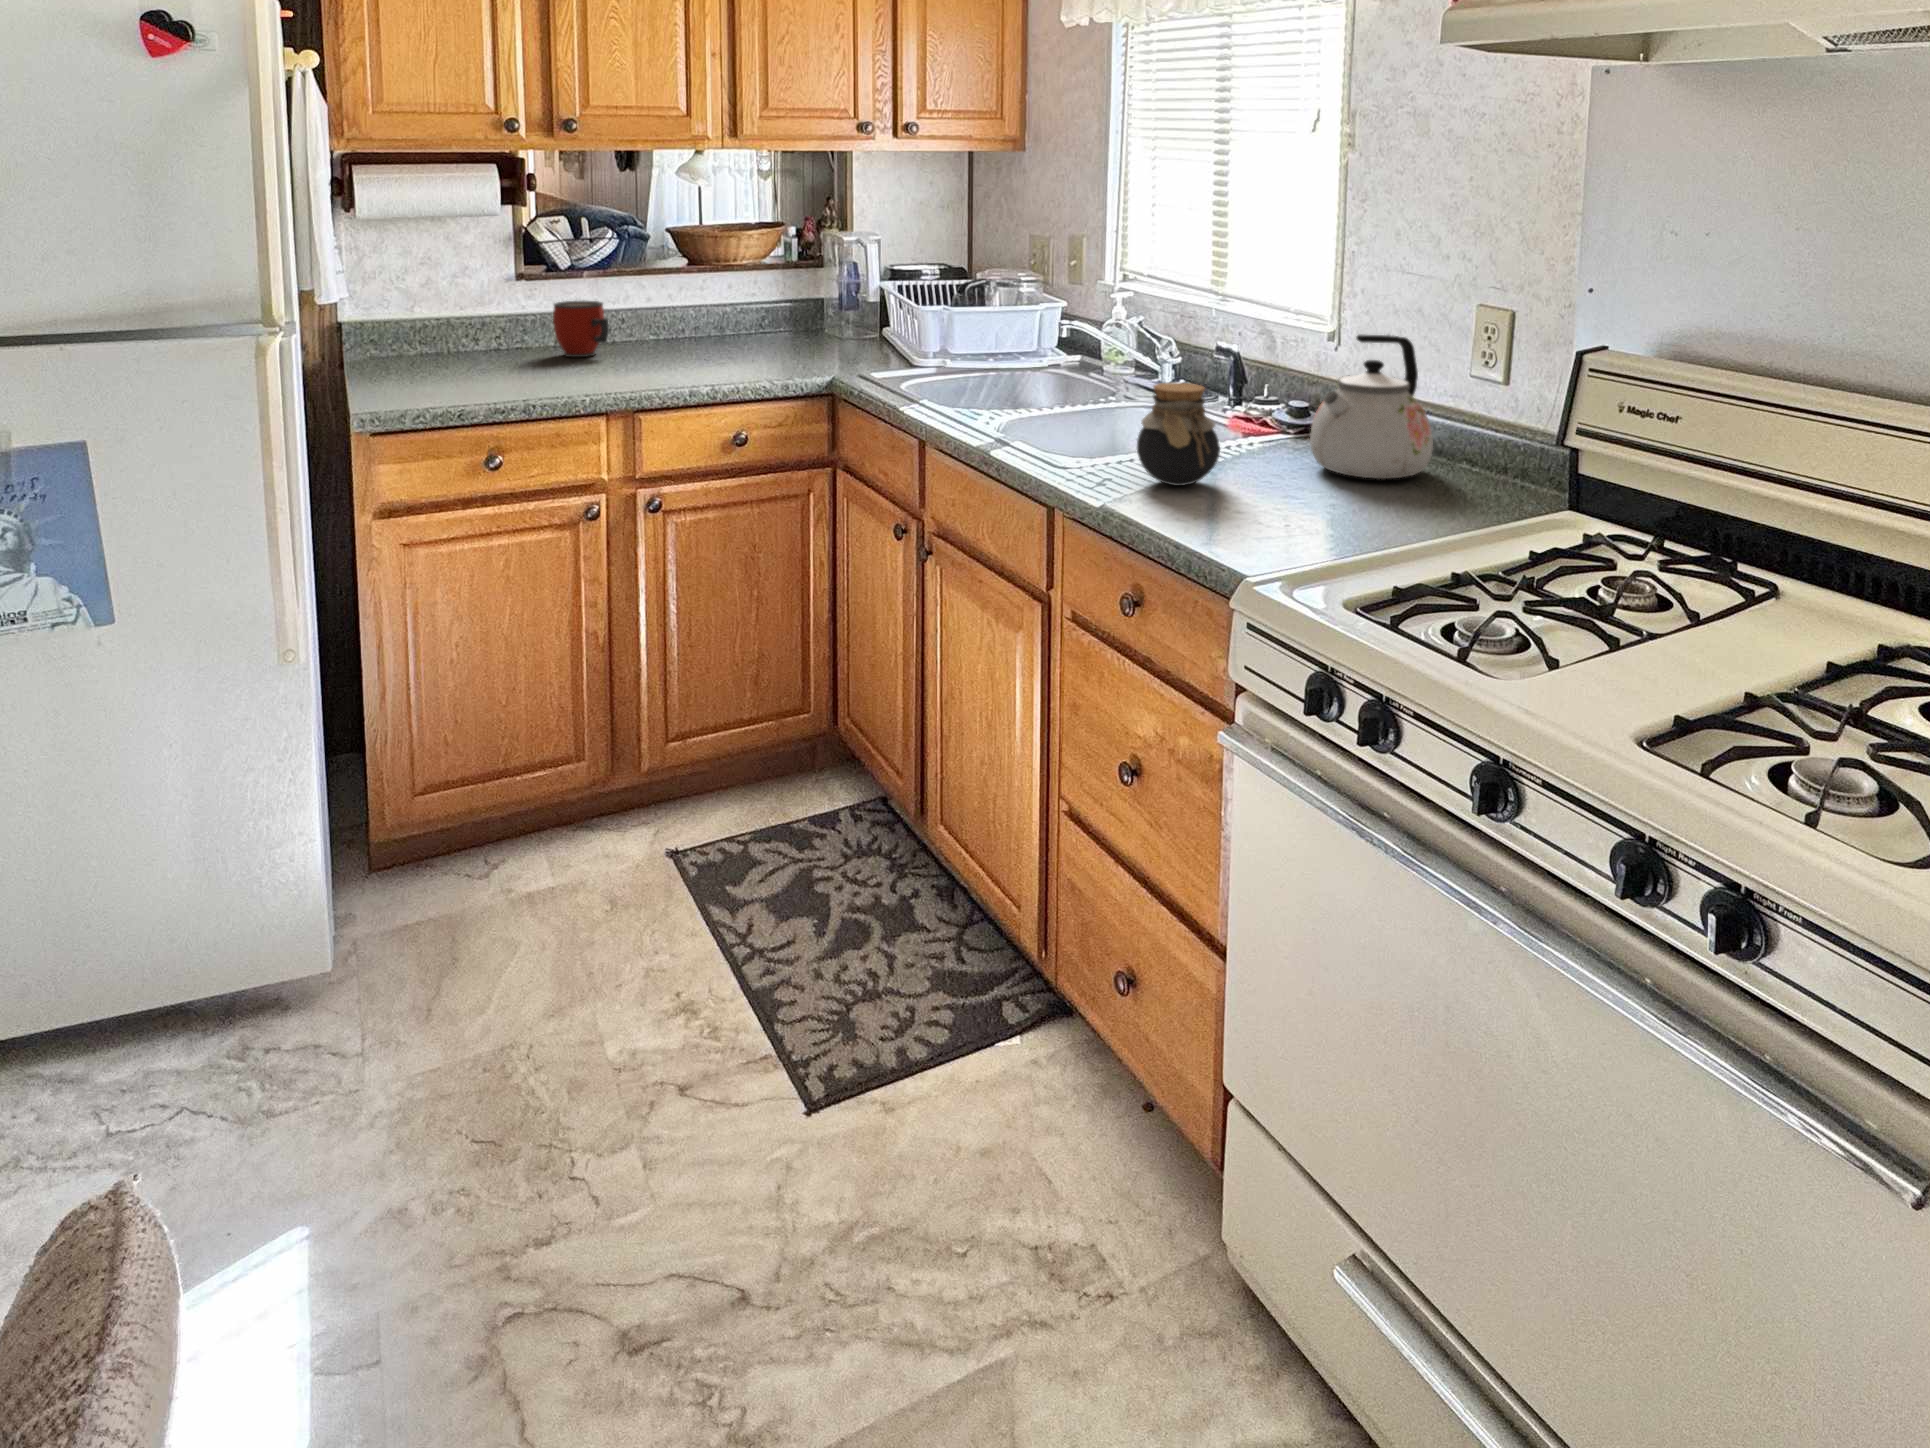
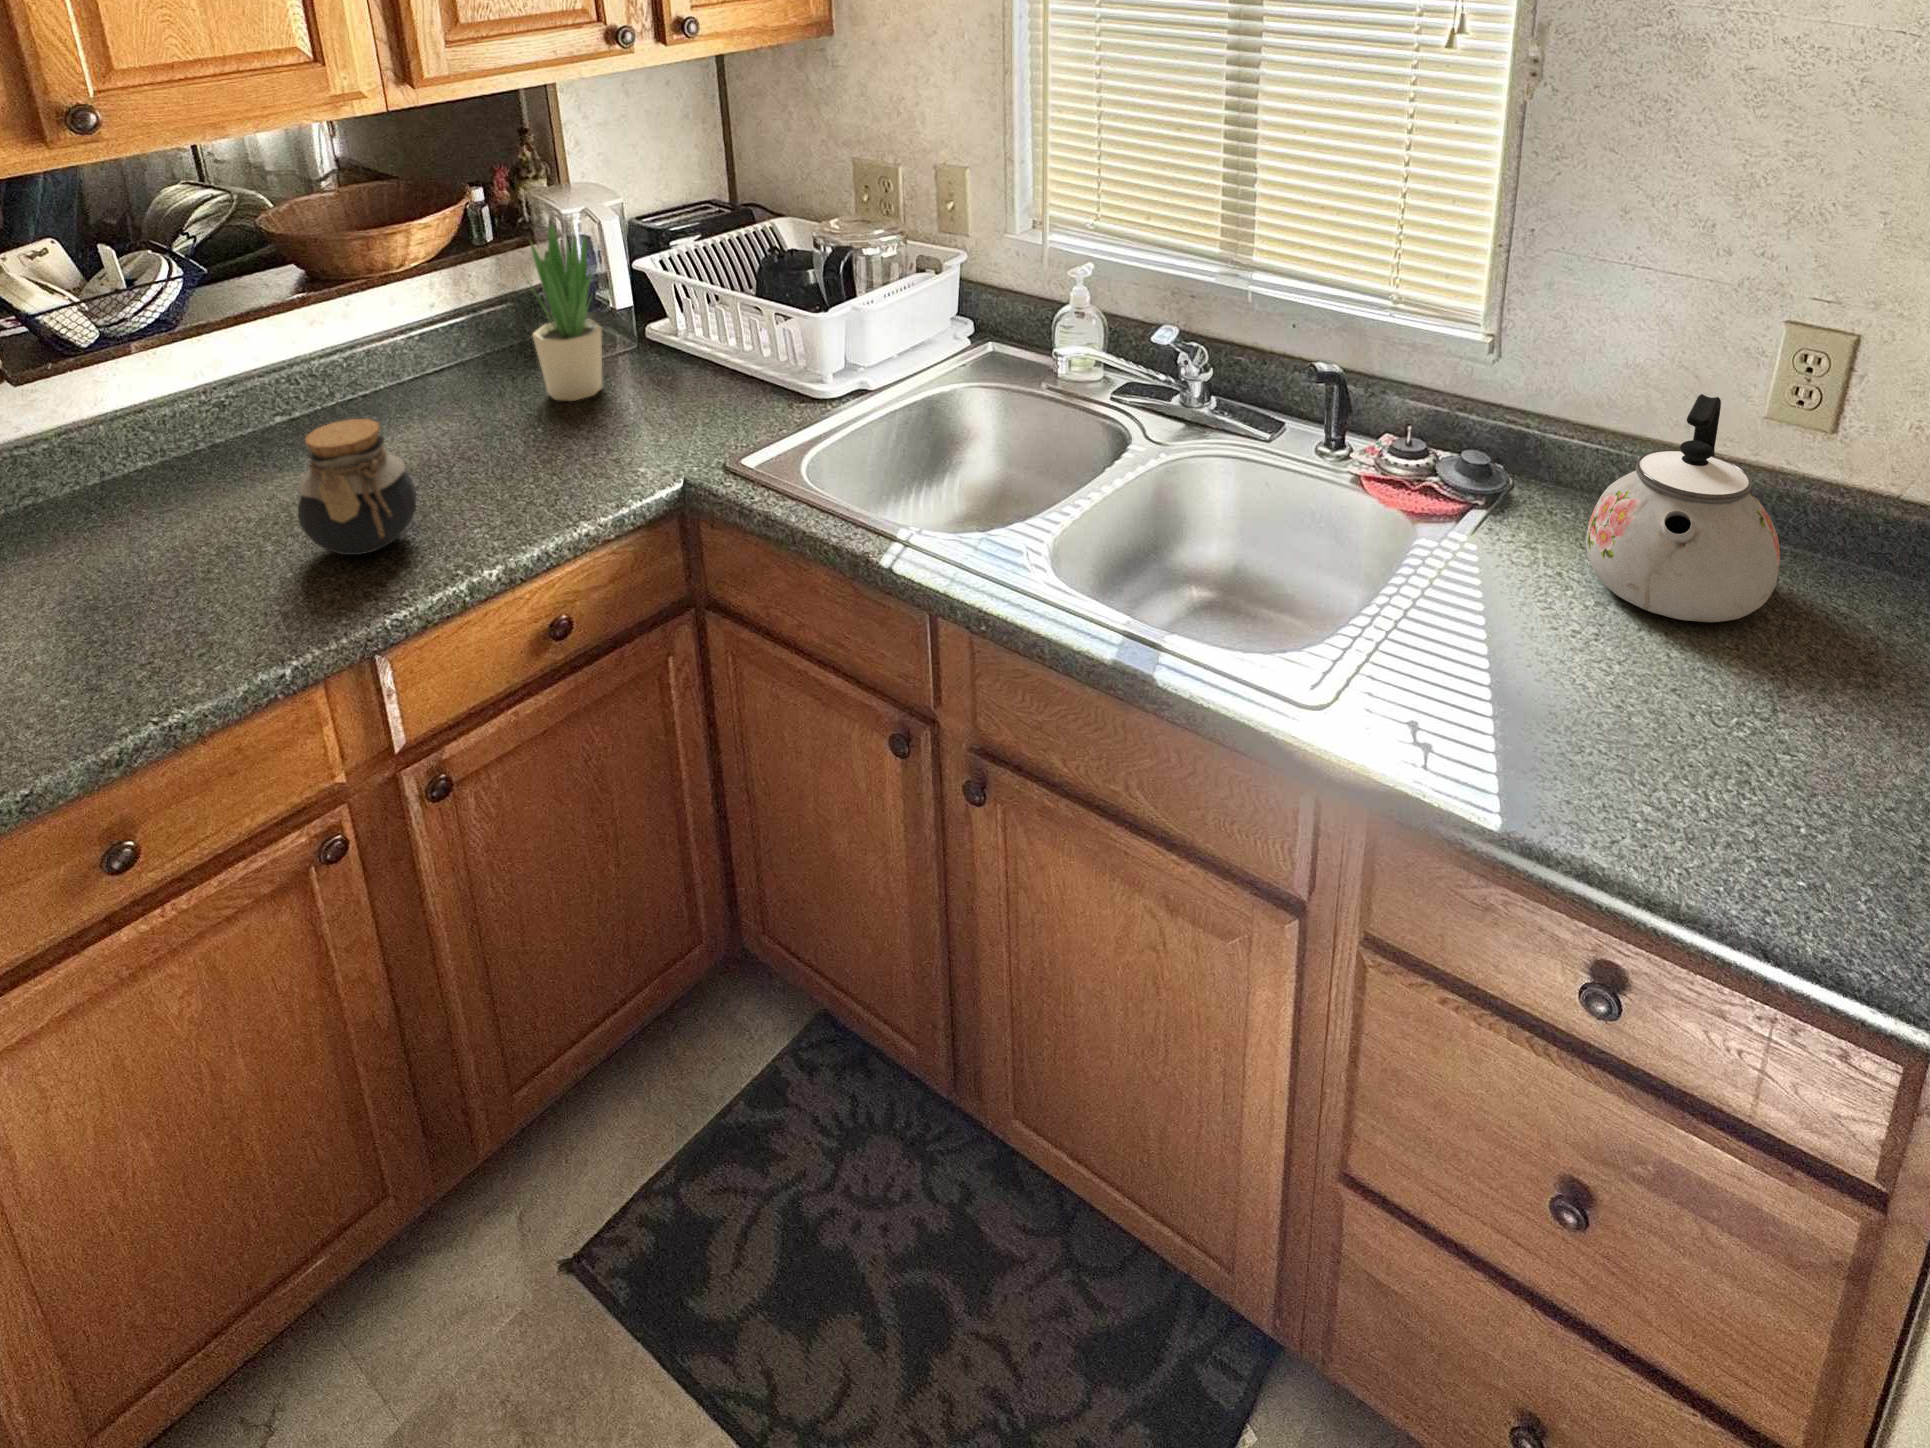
potted plant: none [786,230,833,348] -> present [527,218,602,401]
mug: present [553,301,609,357] -> none [100,400,233,516]
jar: present [1137,383,1220,486] -> present [298,419,416,555]

